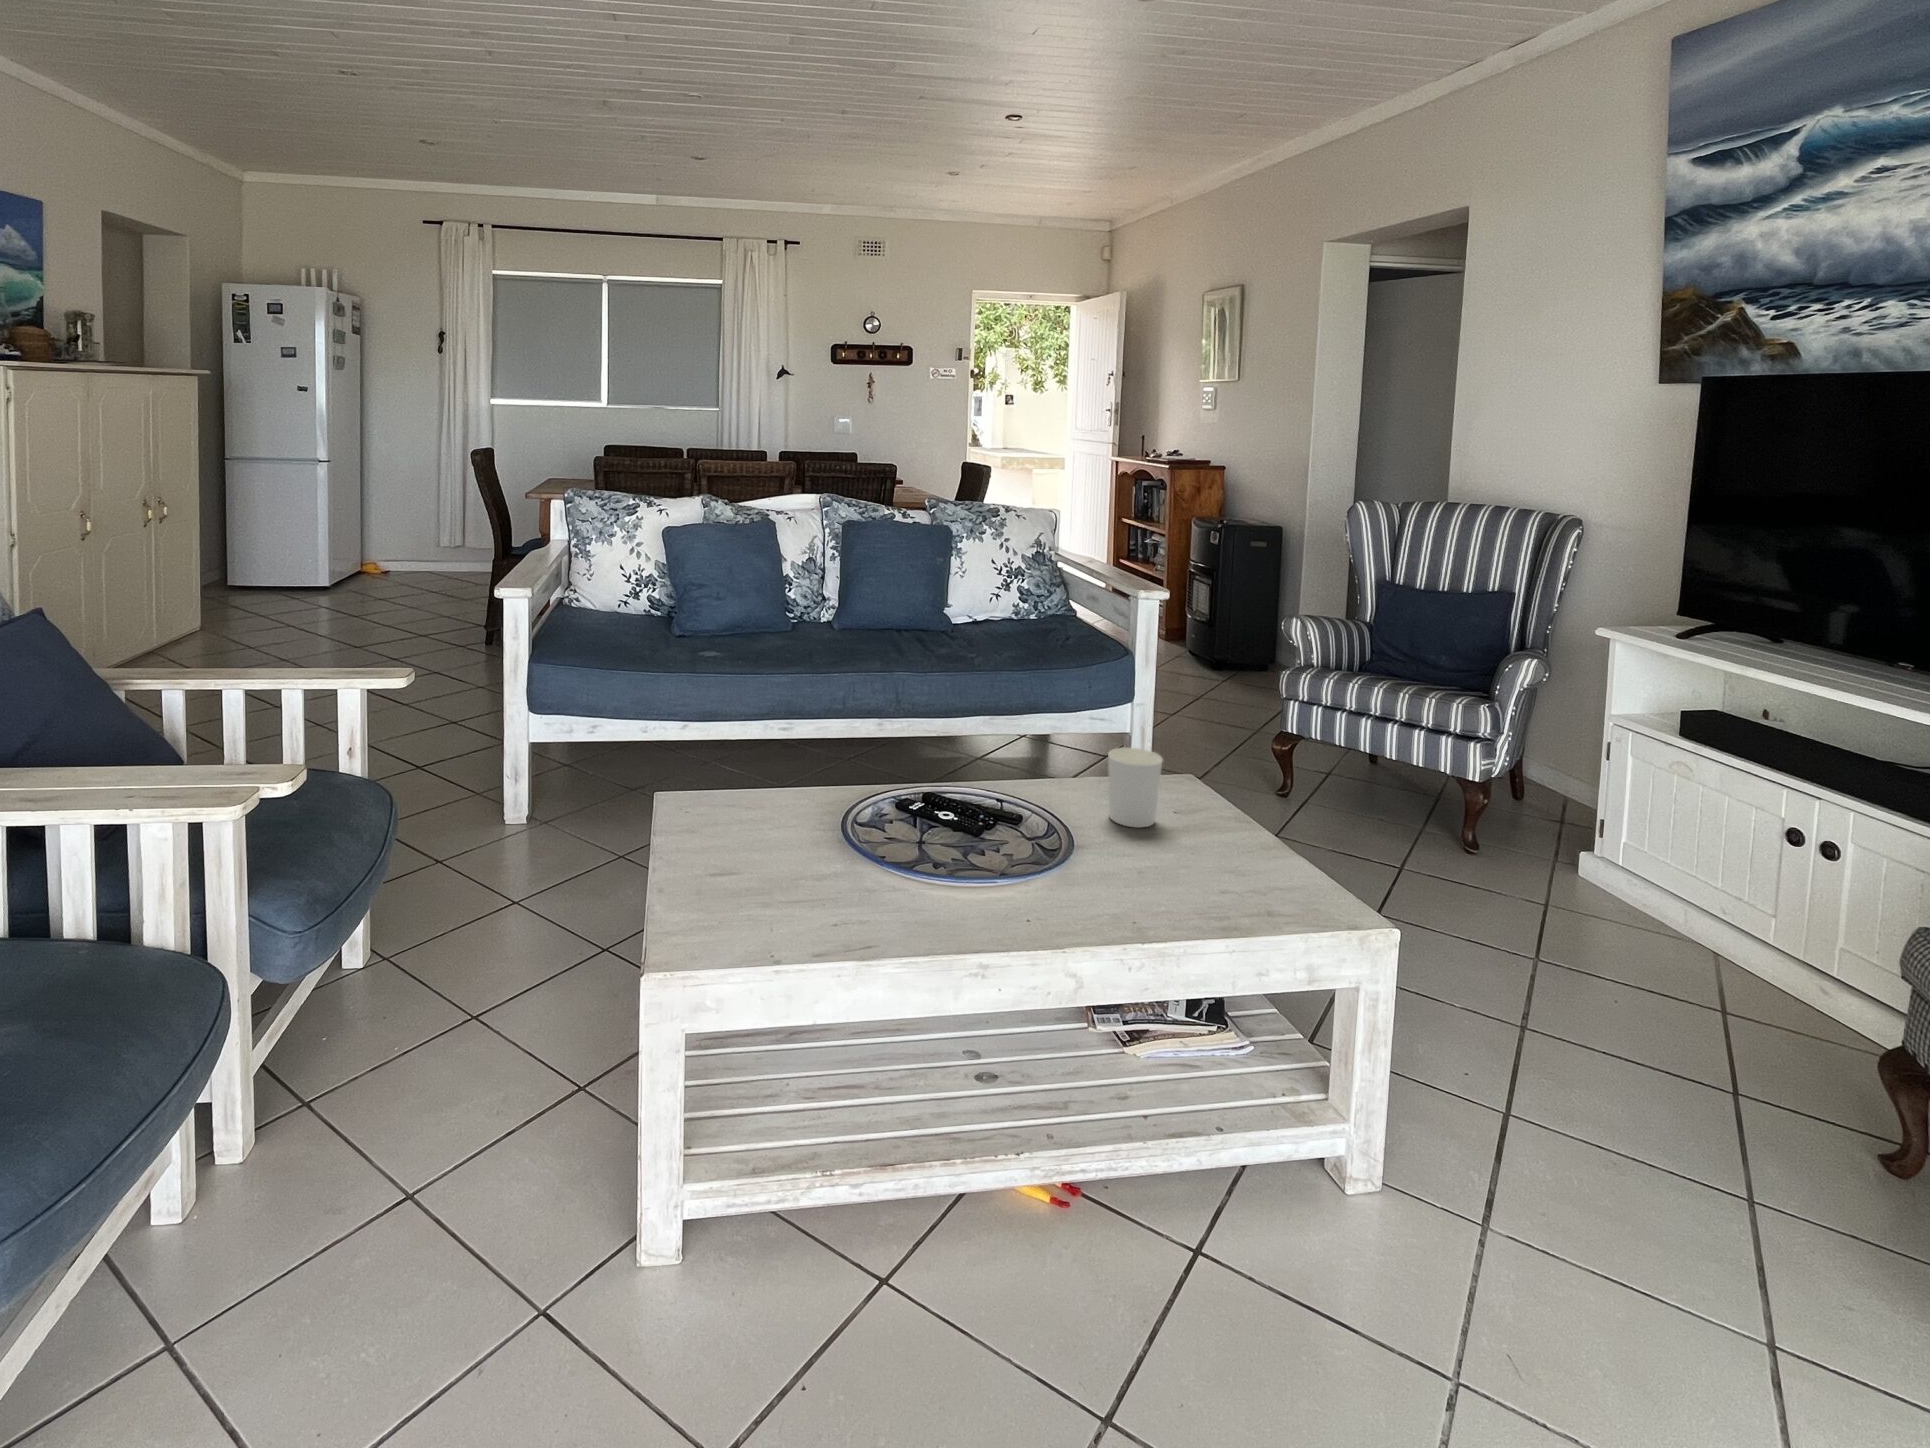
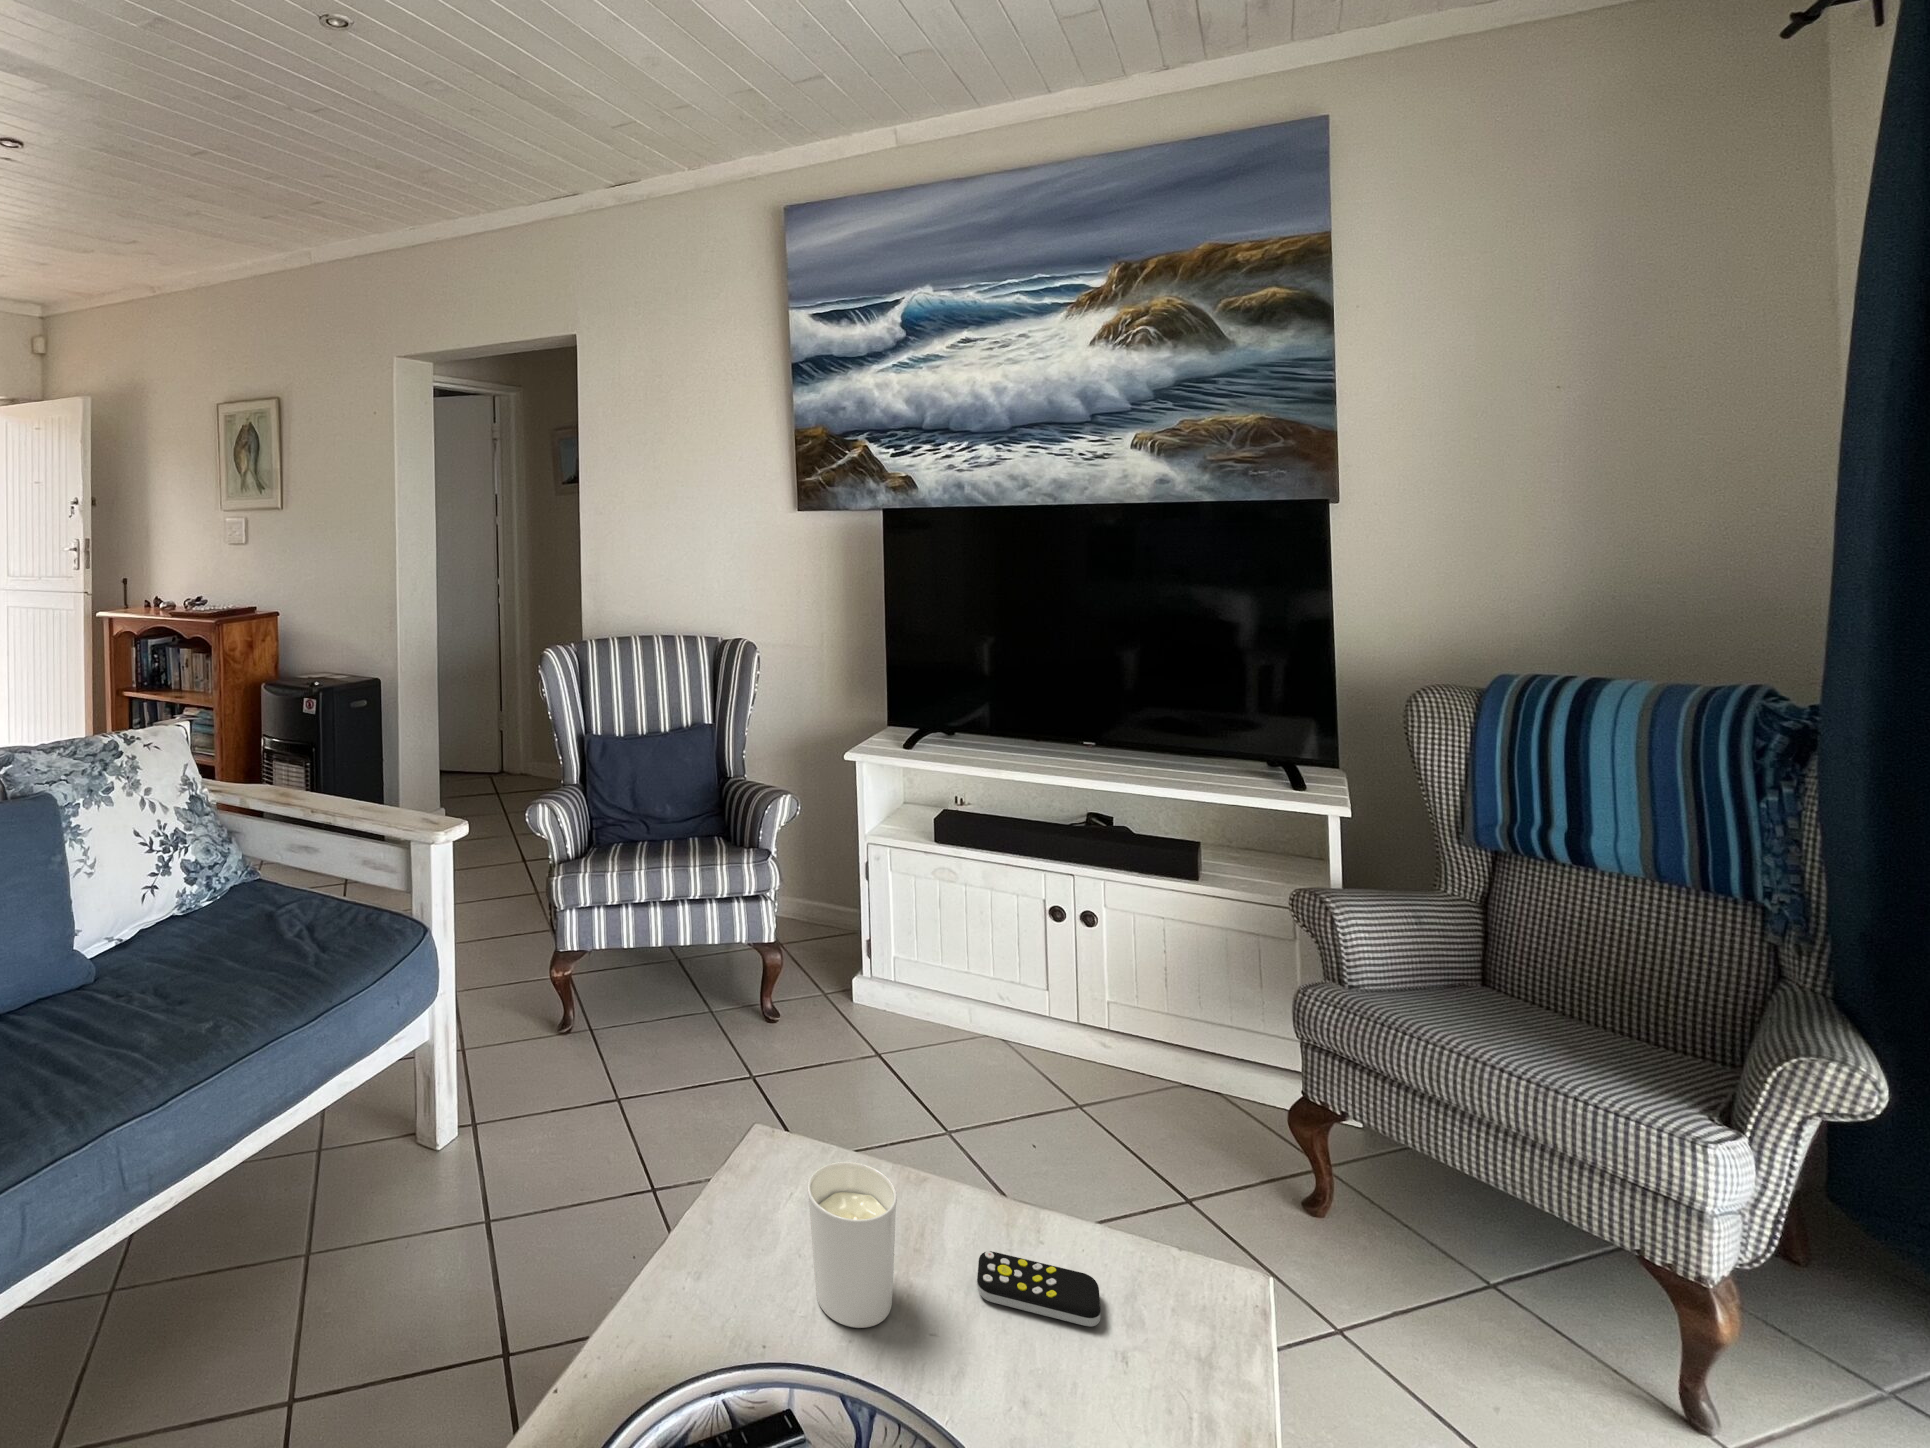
remote control: none [1198,833,1268,875] -> present [977,1251,1101,1327]

